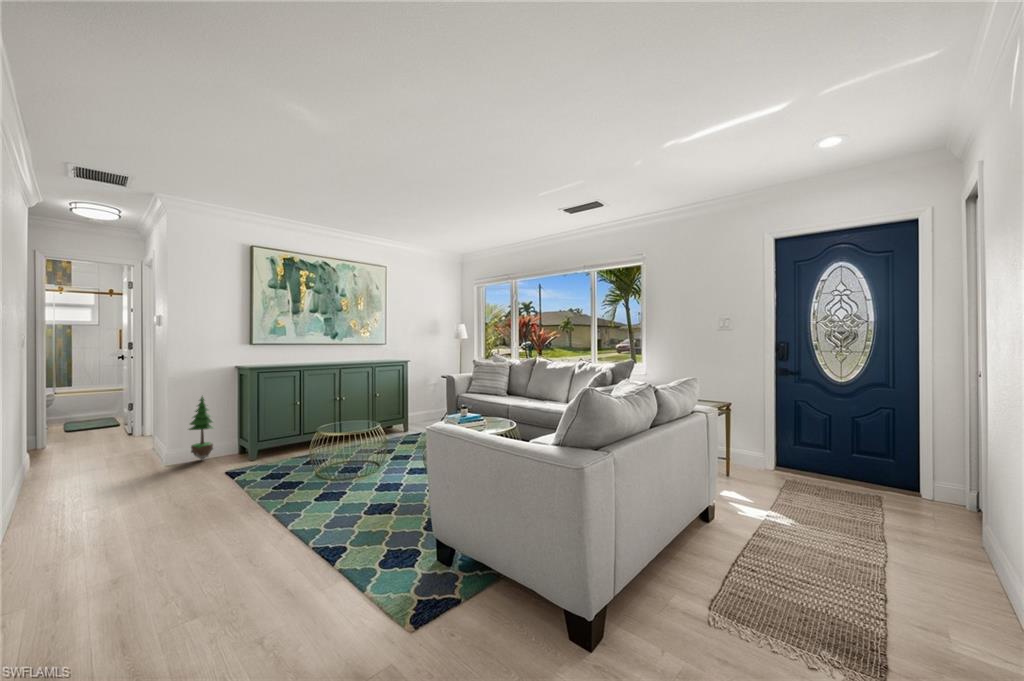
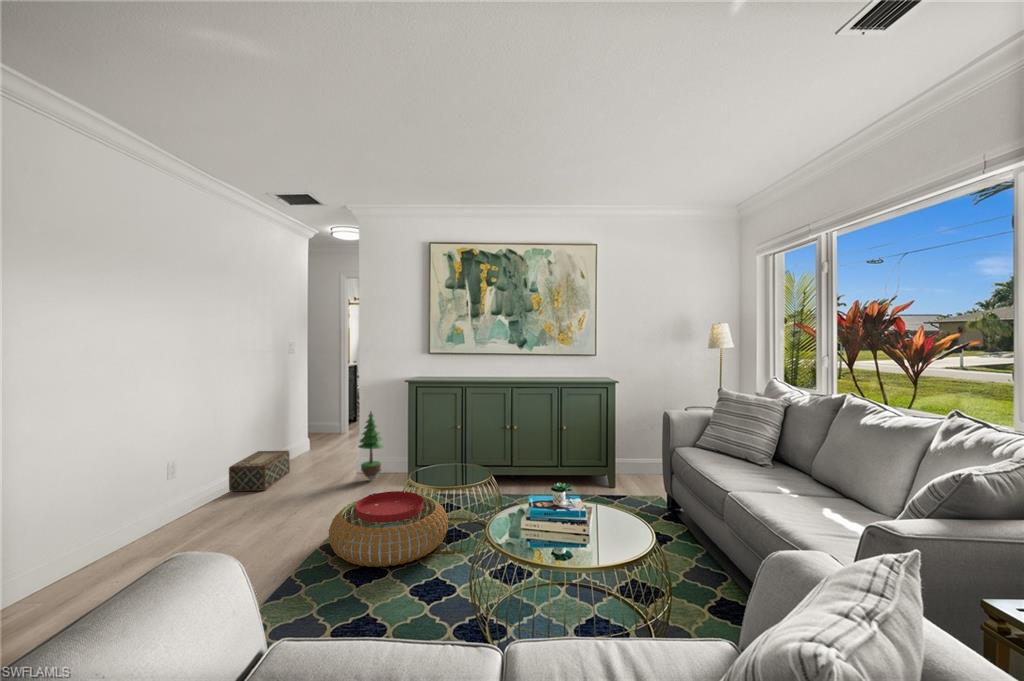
pouf: none [242,443,341,493] -> present [329,491,448,567]
woven basket: none [28,449,84,495] -> present [229,451,290,491]

